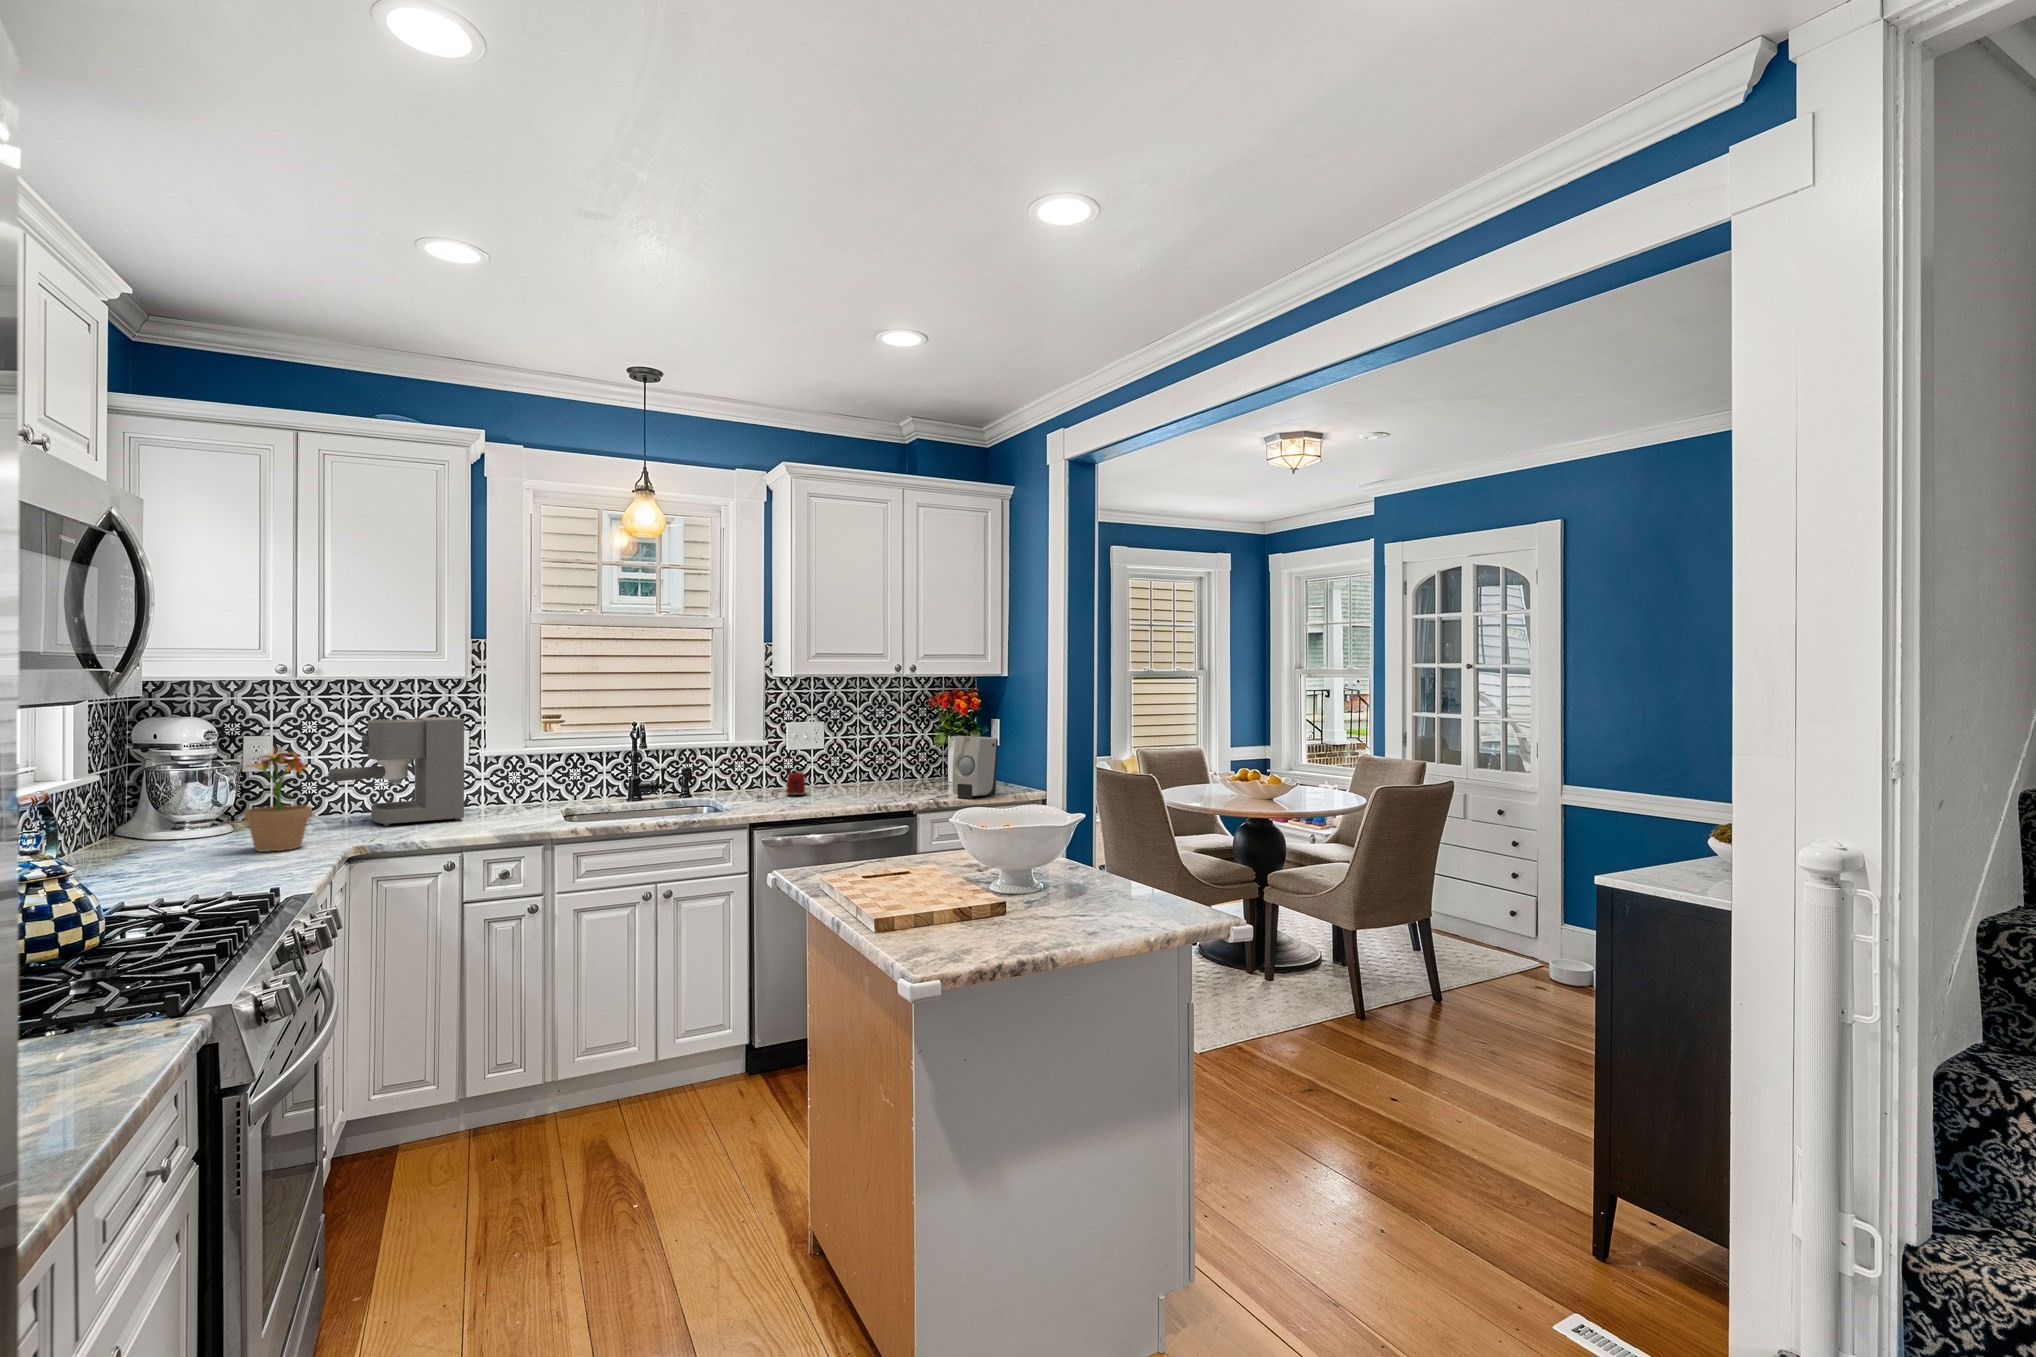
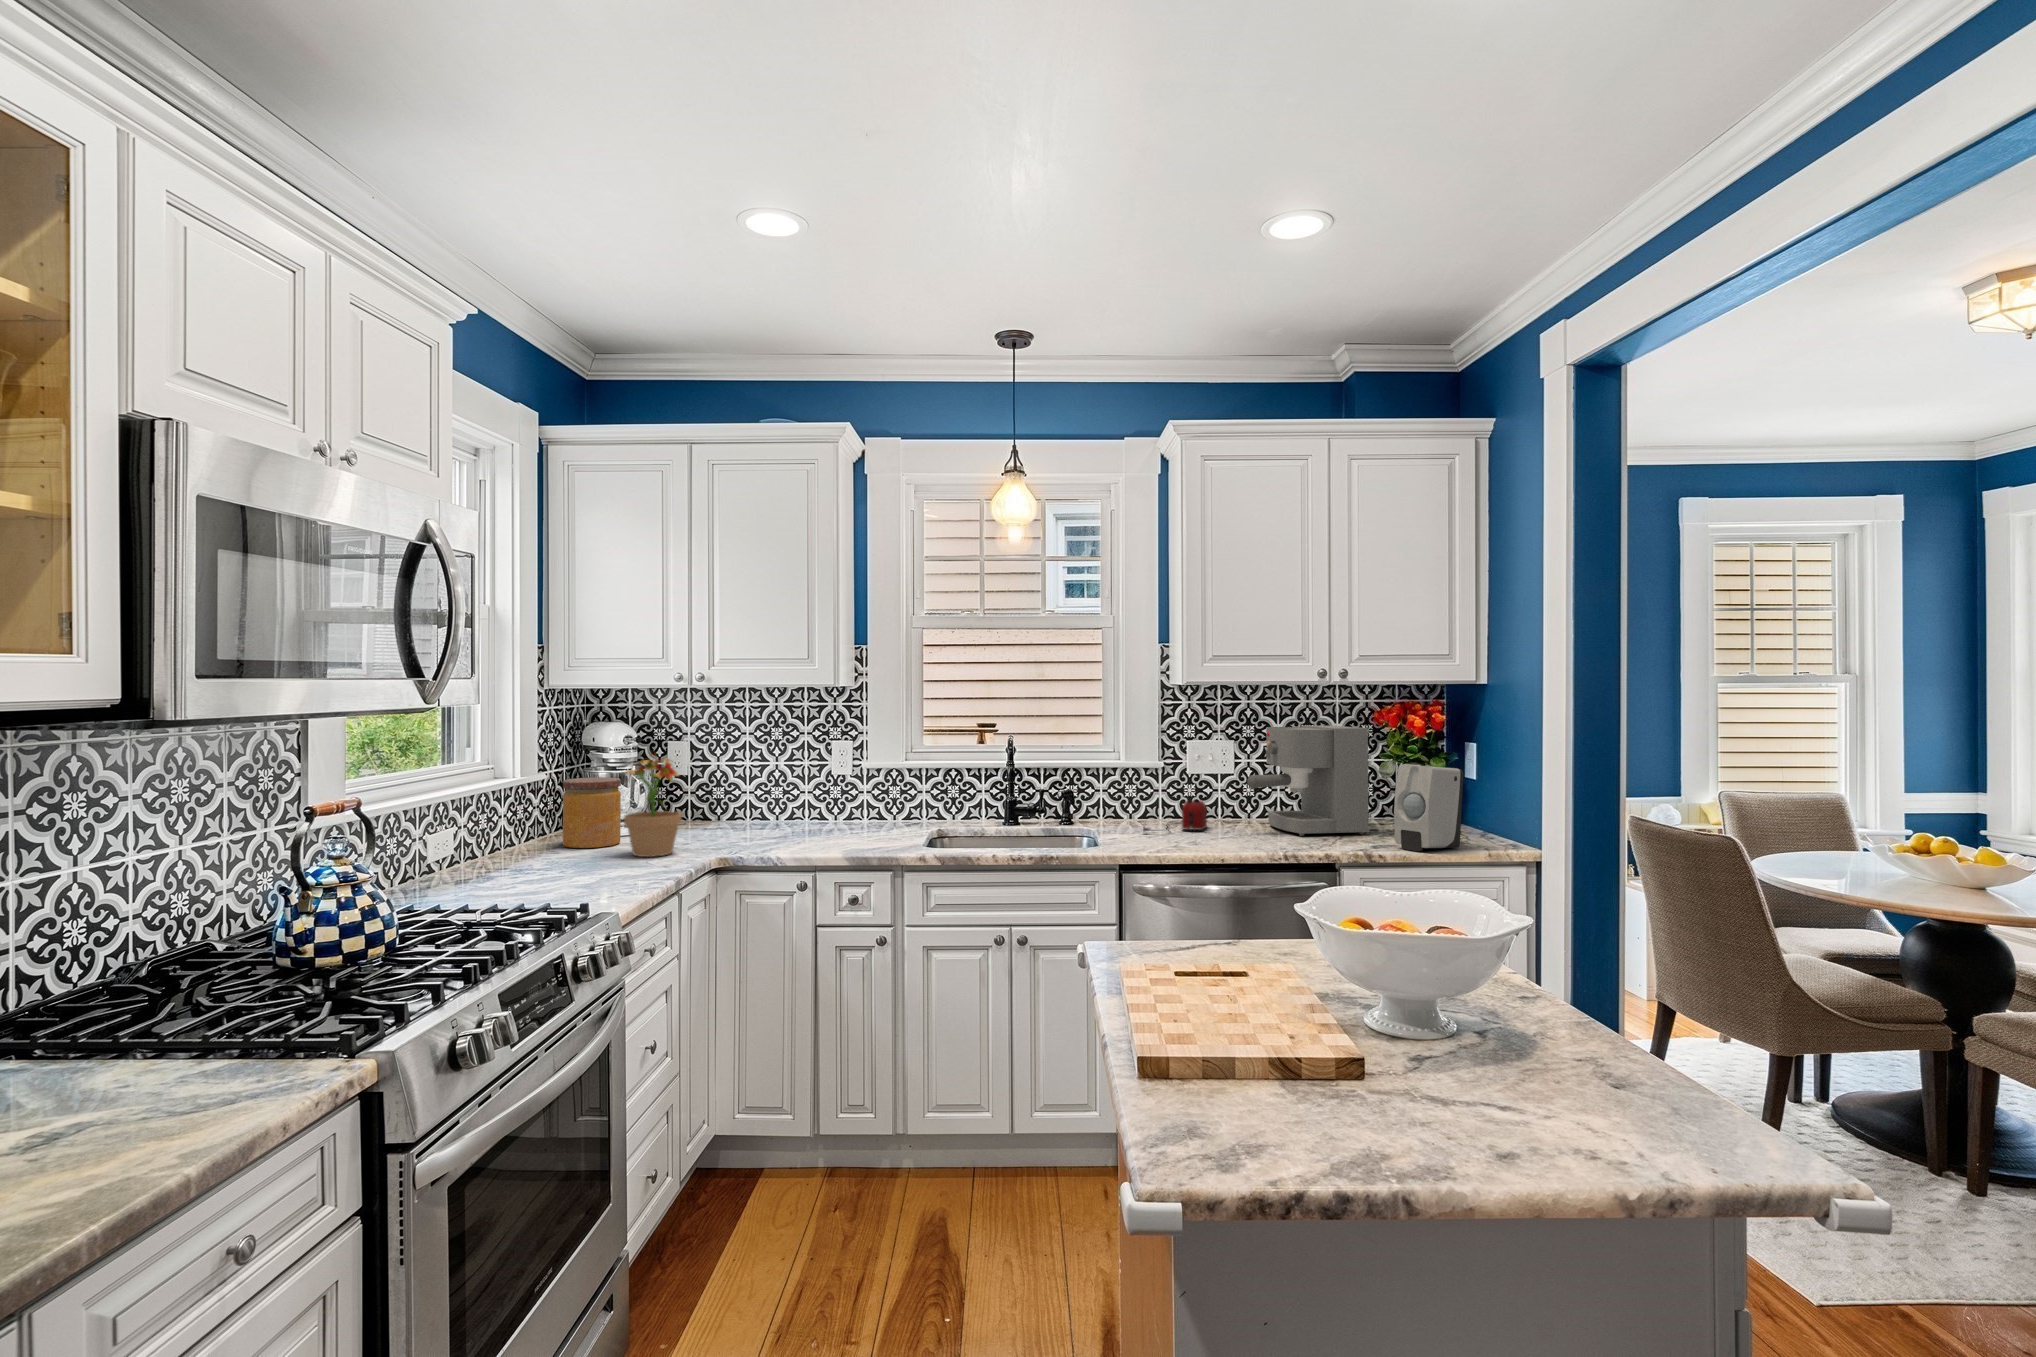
coffee maker: present [328,717,464,826] -> present [1247,726,1368,836]
jar: none [143,775,218,851] -> present [563,777,621,848]

